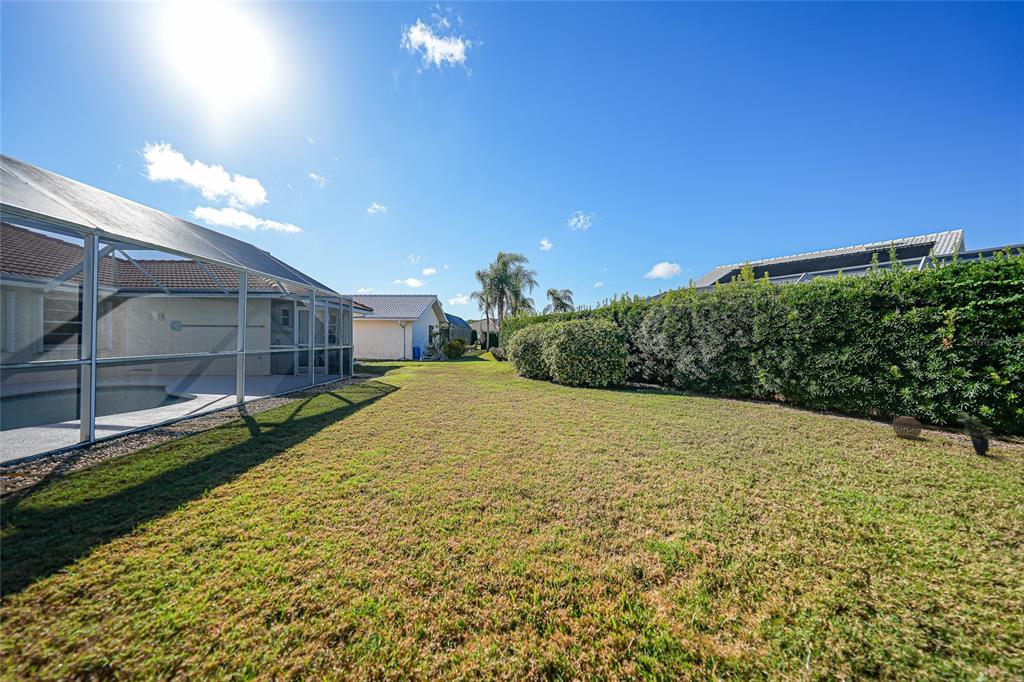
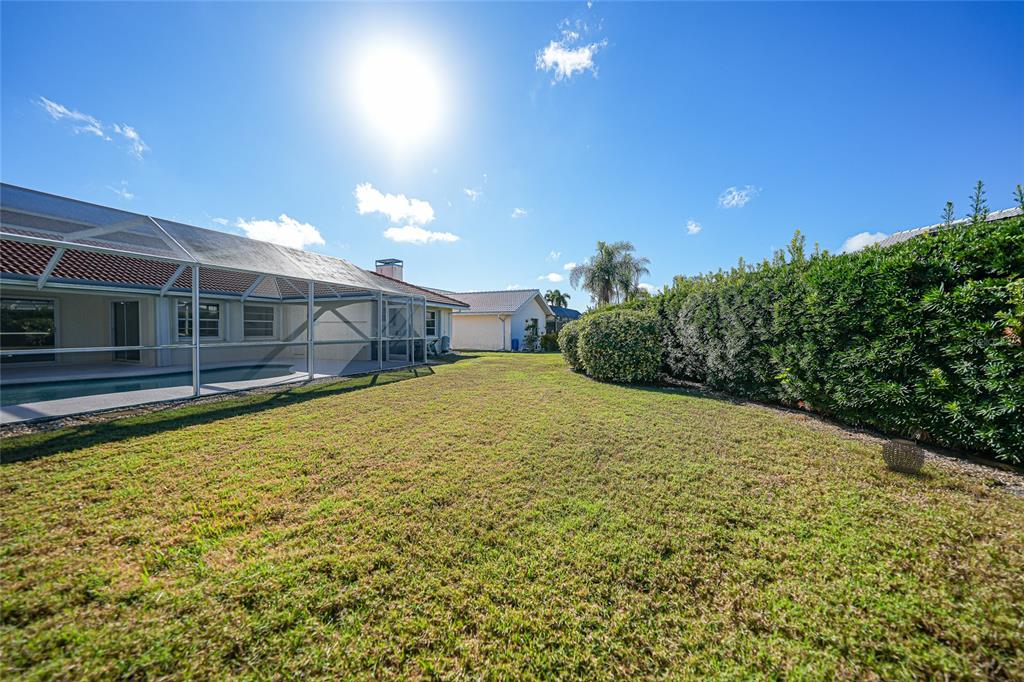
potted plant: present [955,412,992,456] -> none [942,439,999,510]

